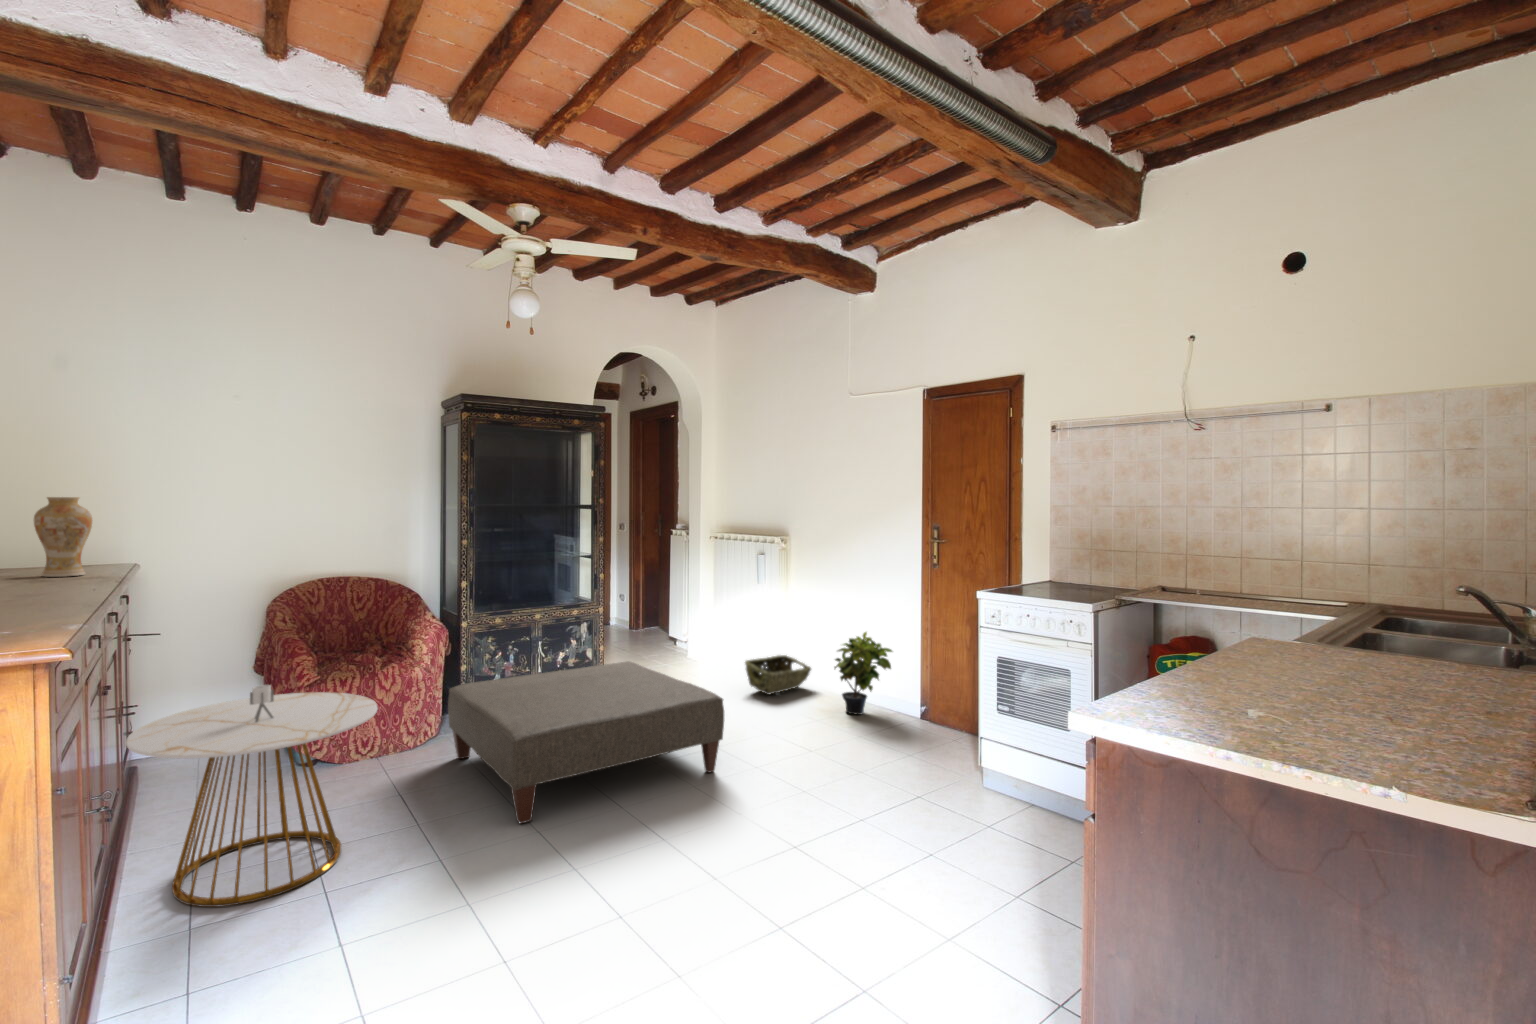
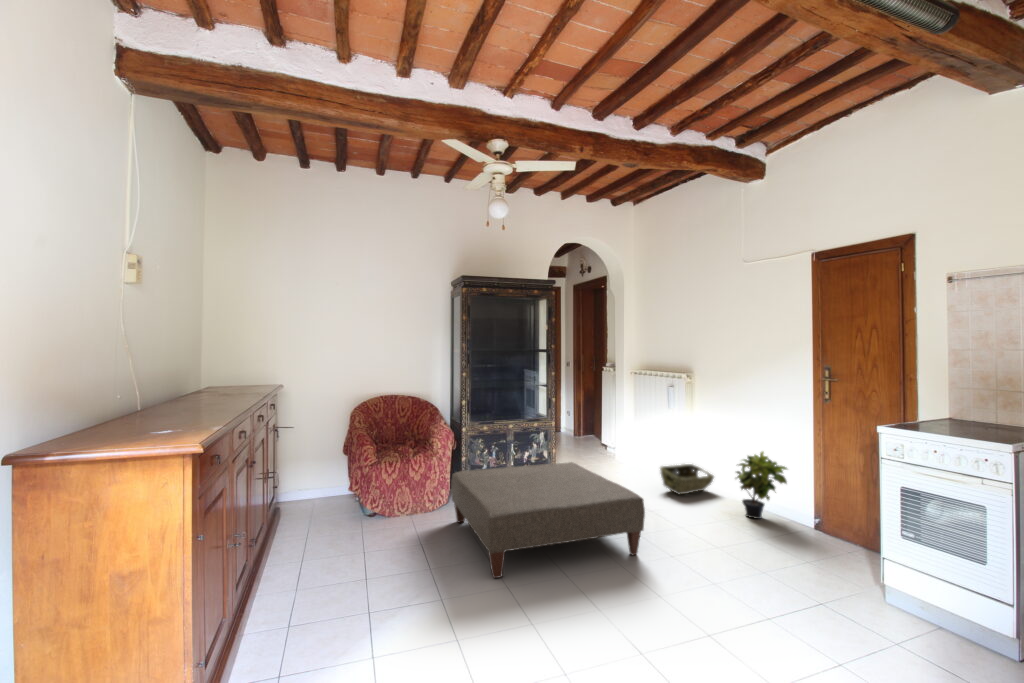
vase: present [34,497,92,577] -> none [229,346,257,393]
side table: present [126,685,378,907] -> none [263,466,403,610]

